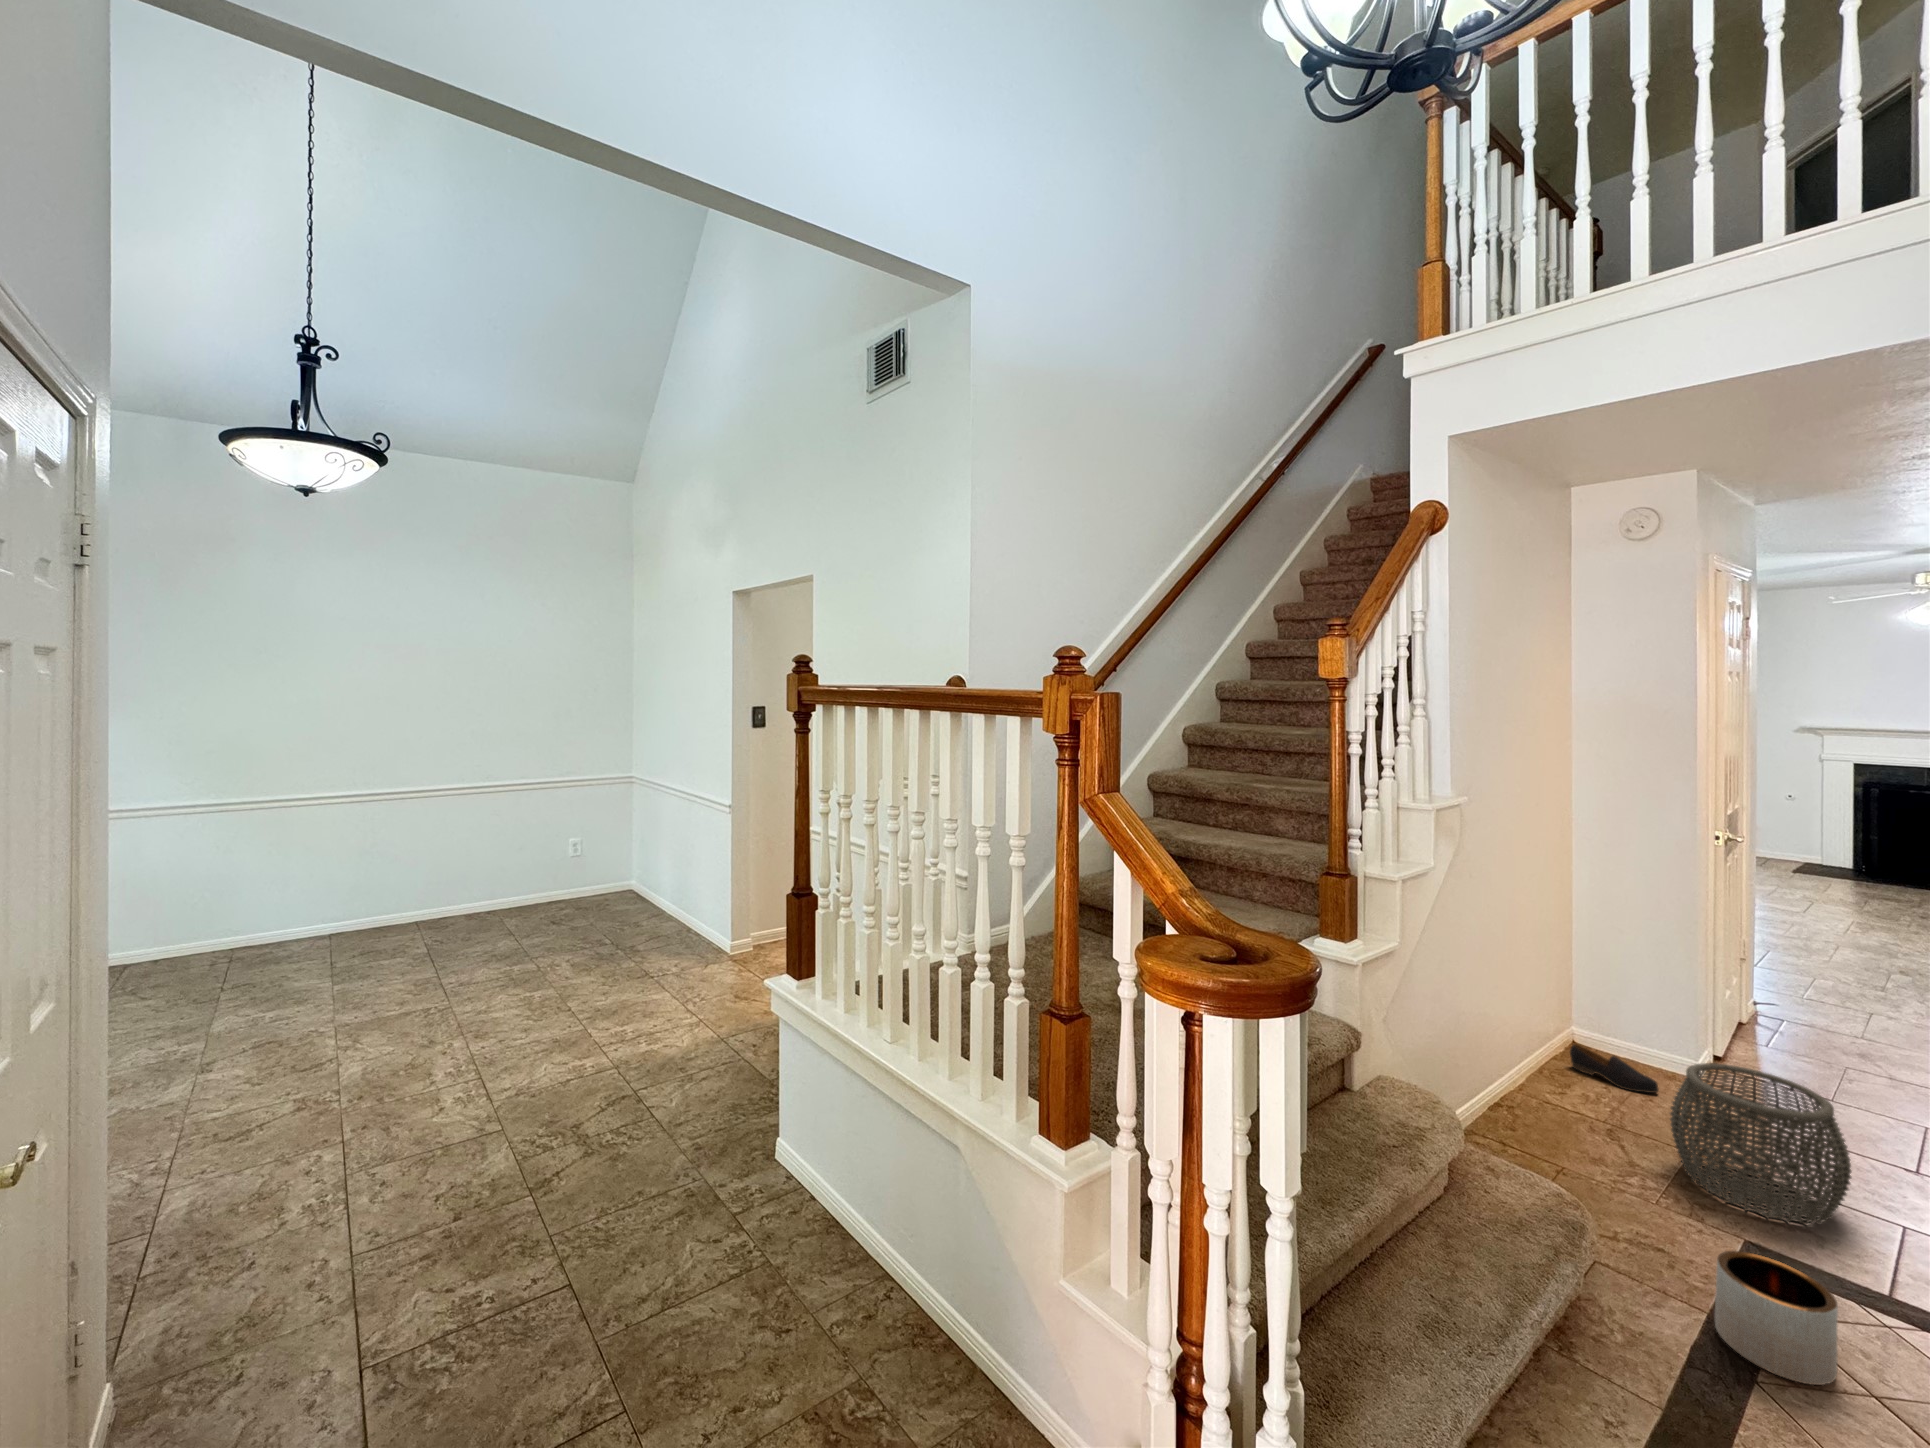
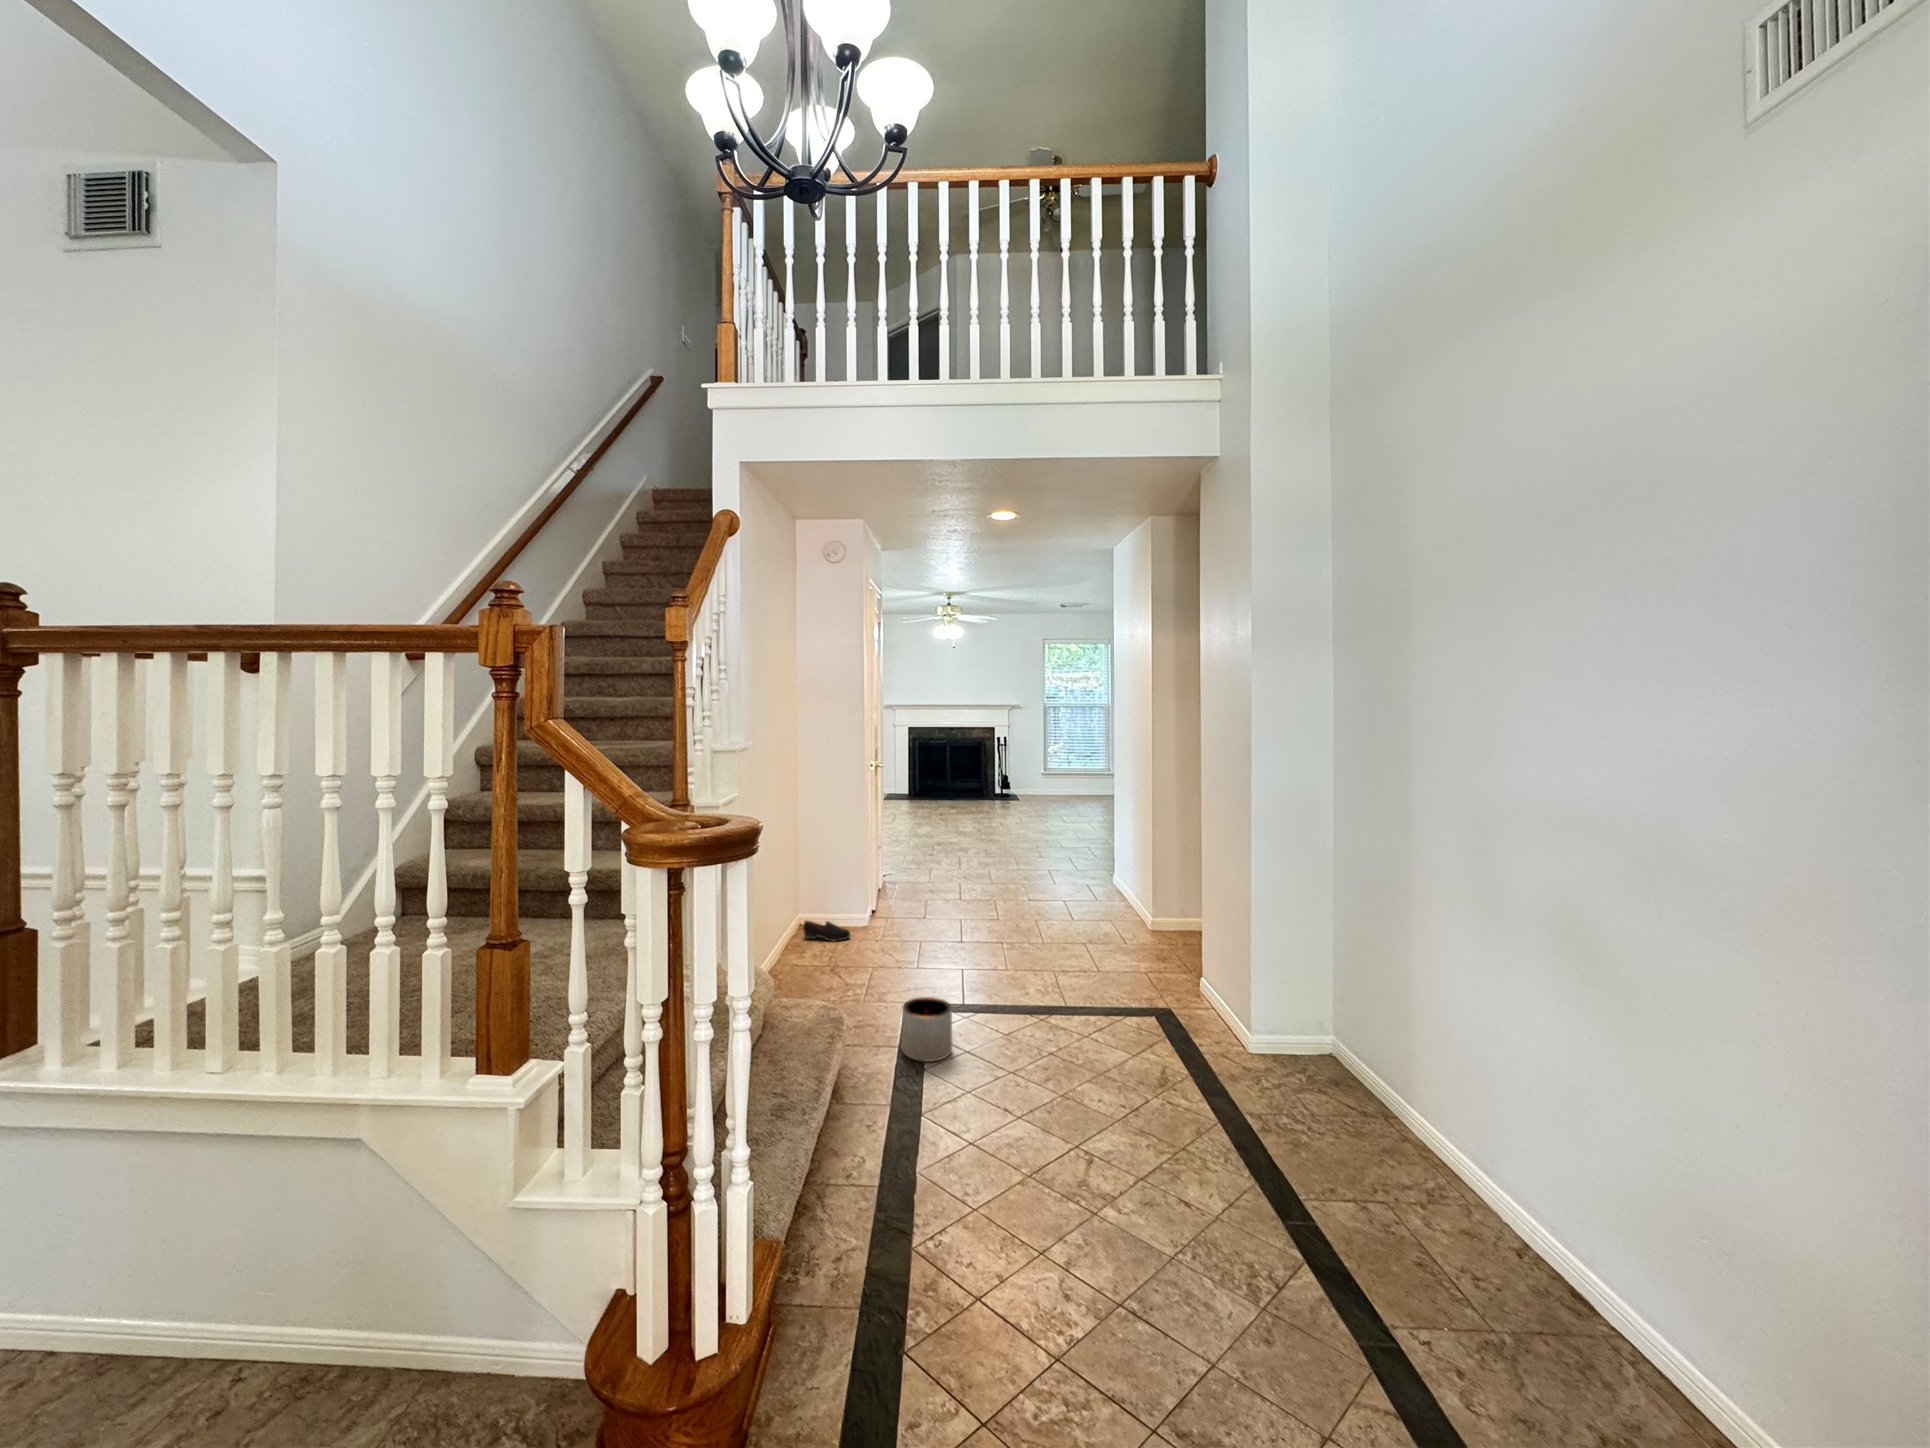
woven basket: present [1670,1063,1851,1225] -> none [864,899,943,986]

